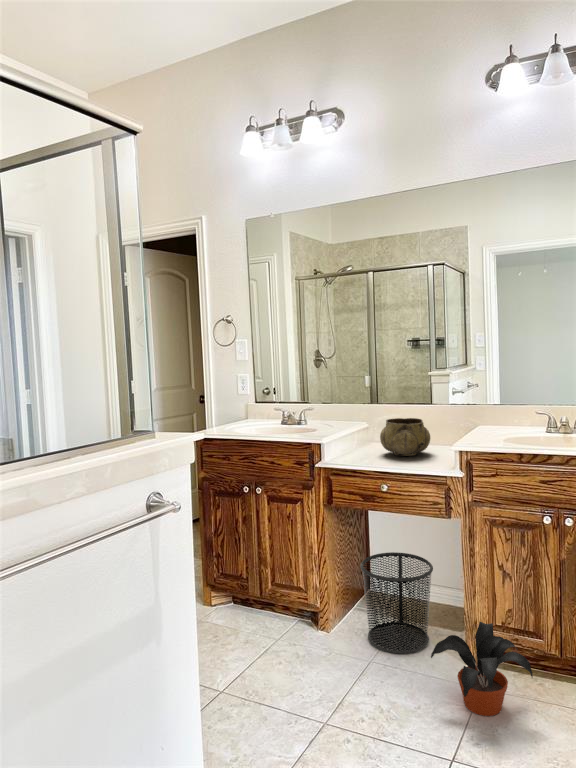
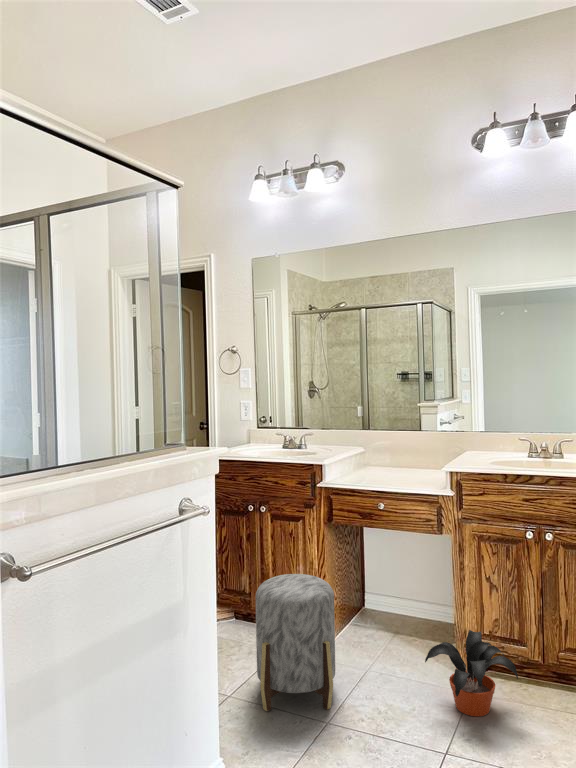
decorative bowl: present [380,418,430,456] -> none [376,443,423,478]
waste bin: present [360,552,433,654] -> none [358,569,425,663]
stool: none [248,562,335,710] -> present [256,574,335,711]

